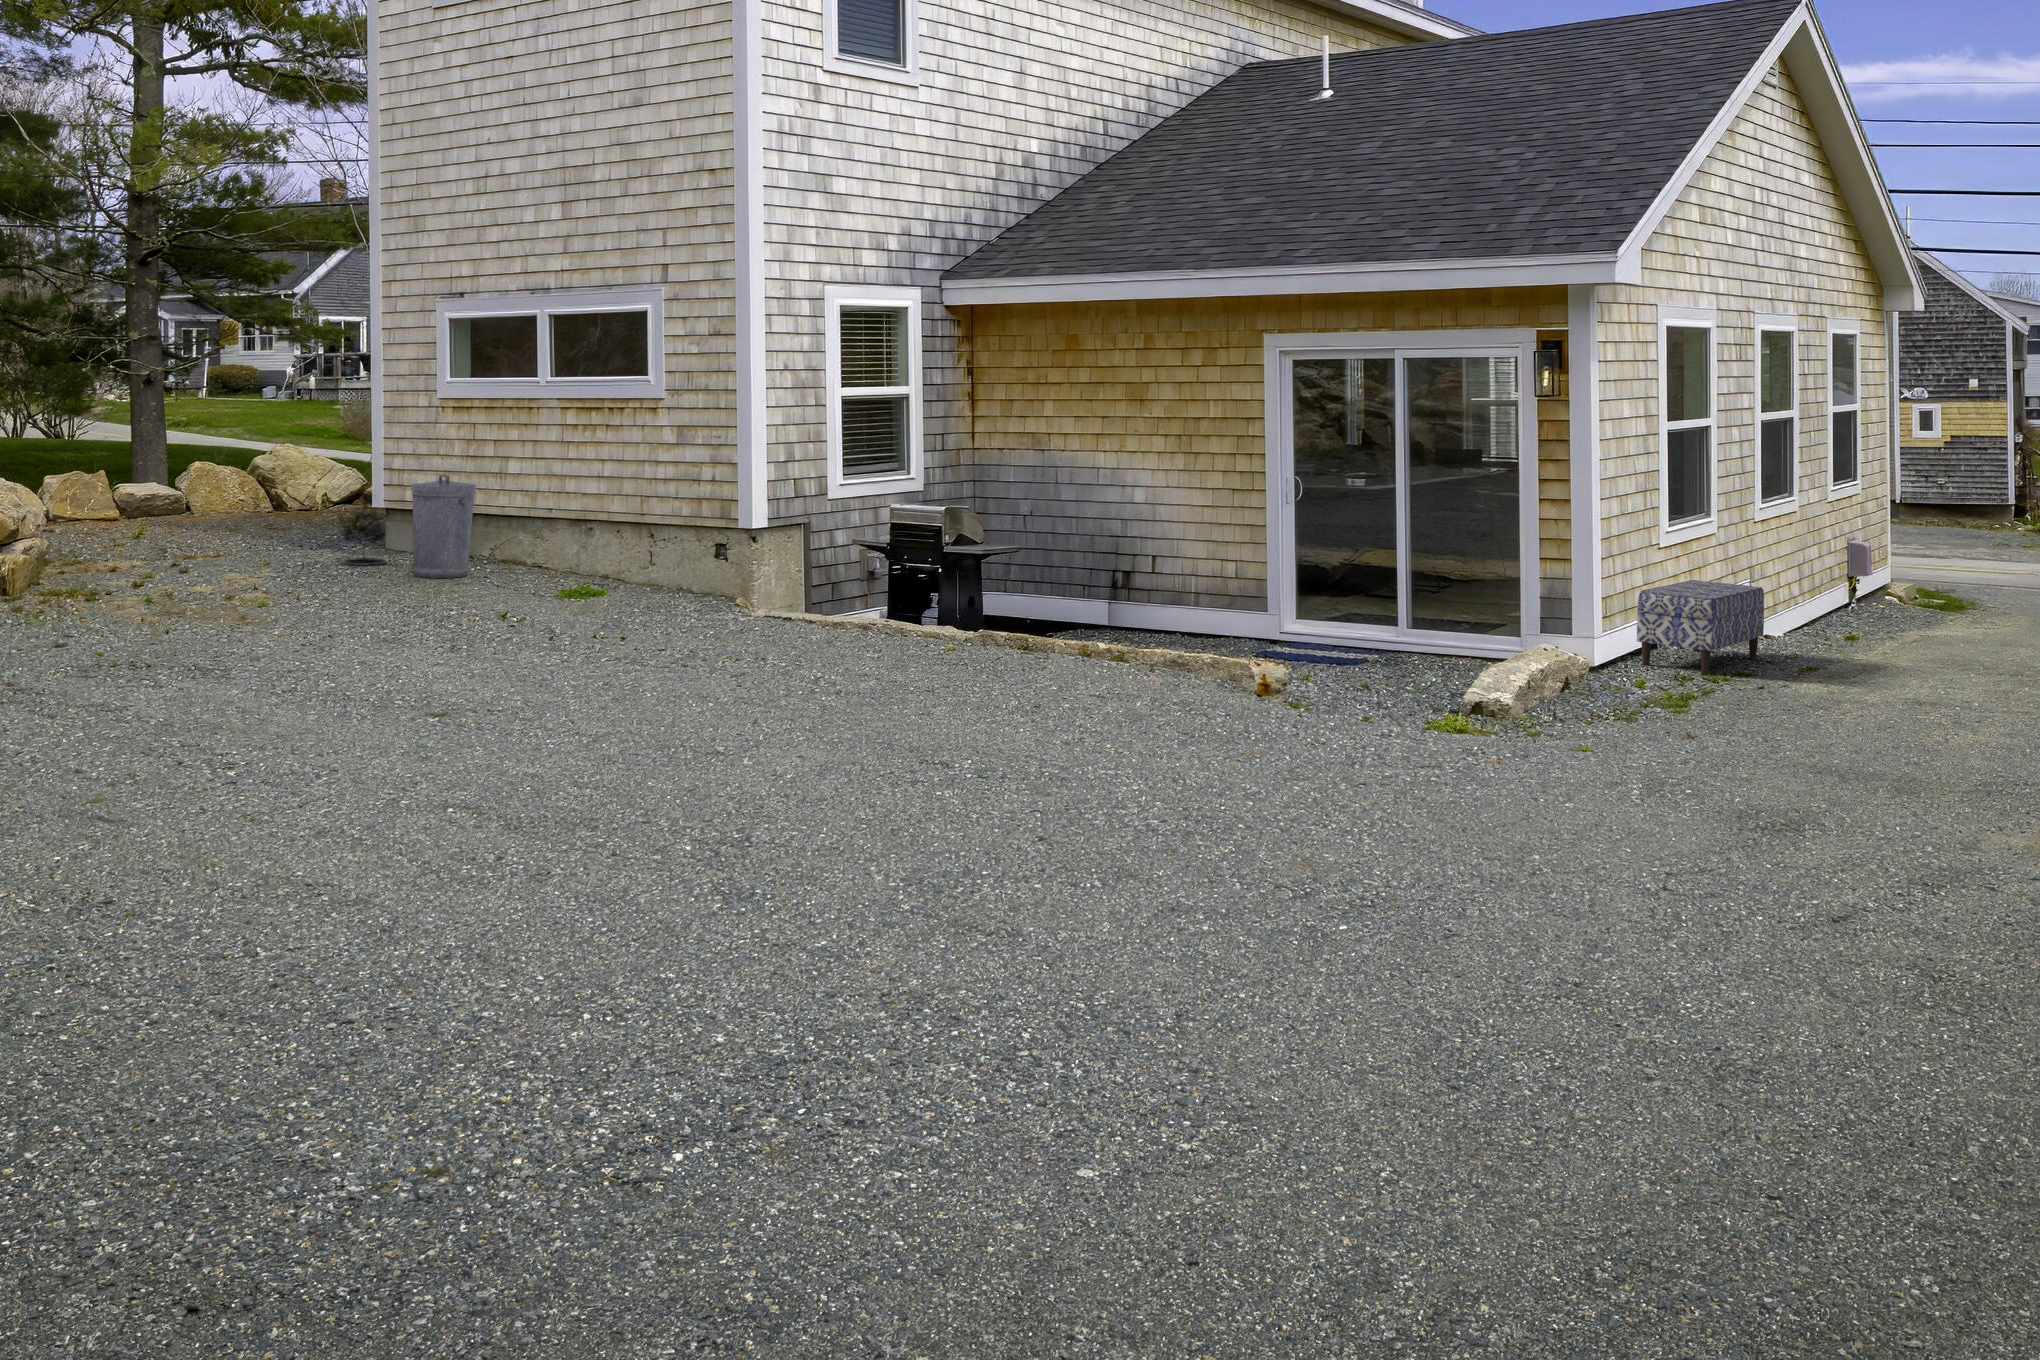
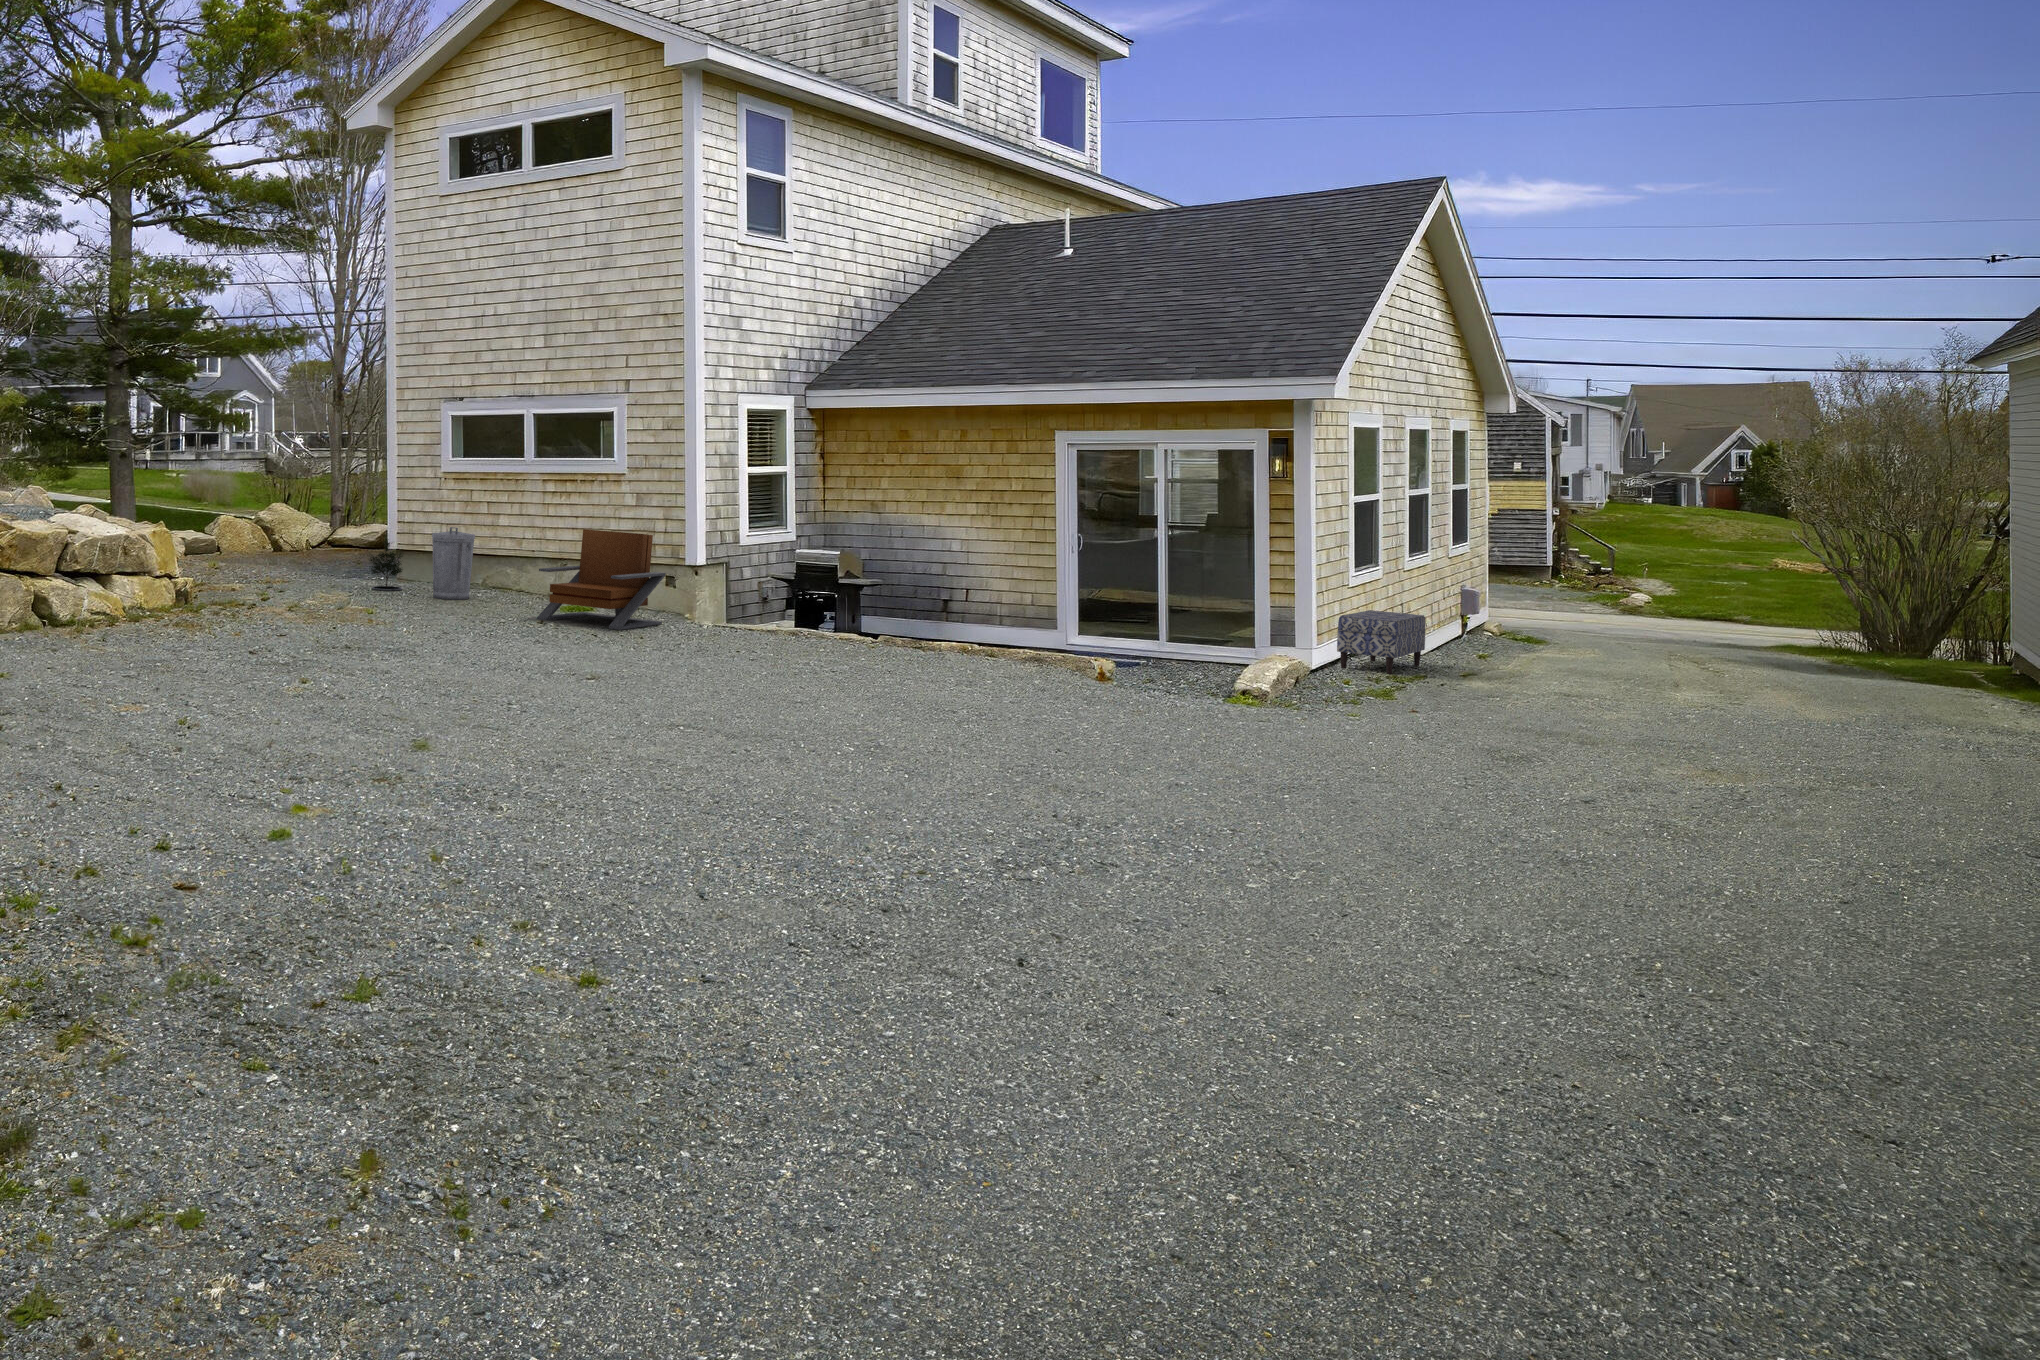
lounge chair: none [514,477,704,625] -> present [537,529,666,630]

